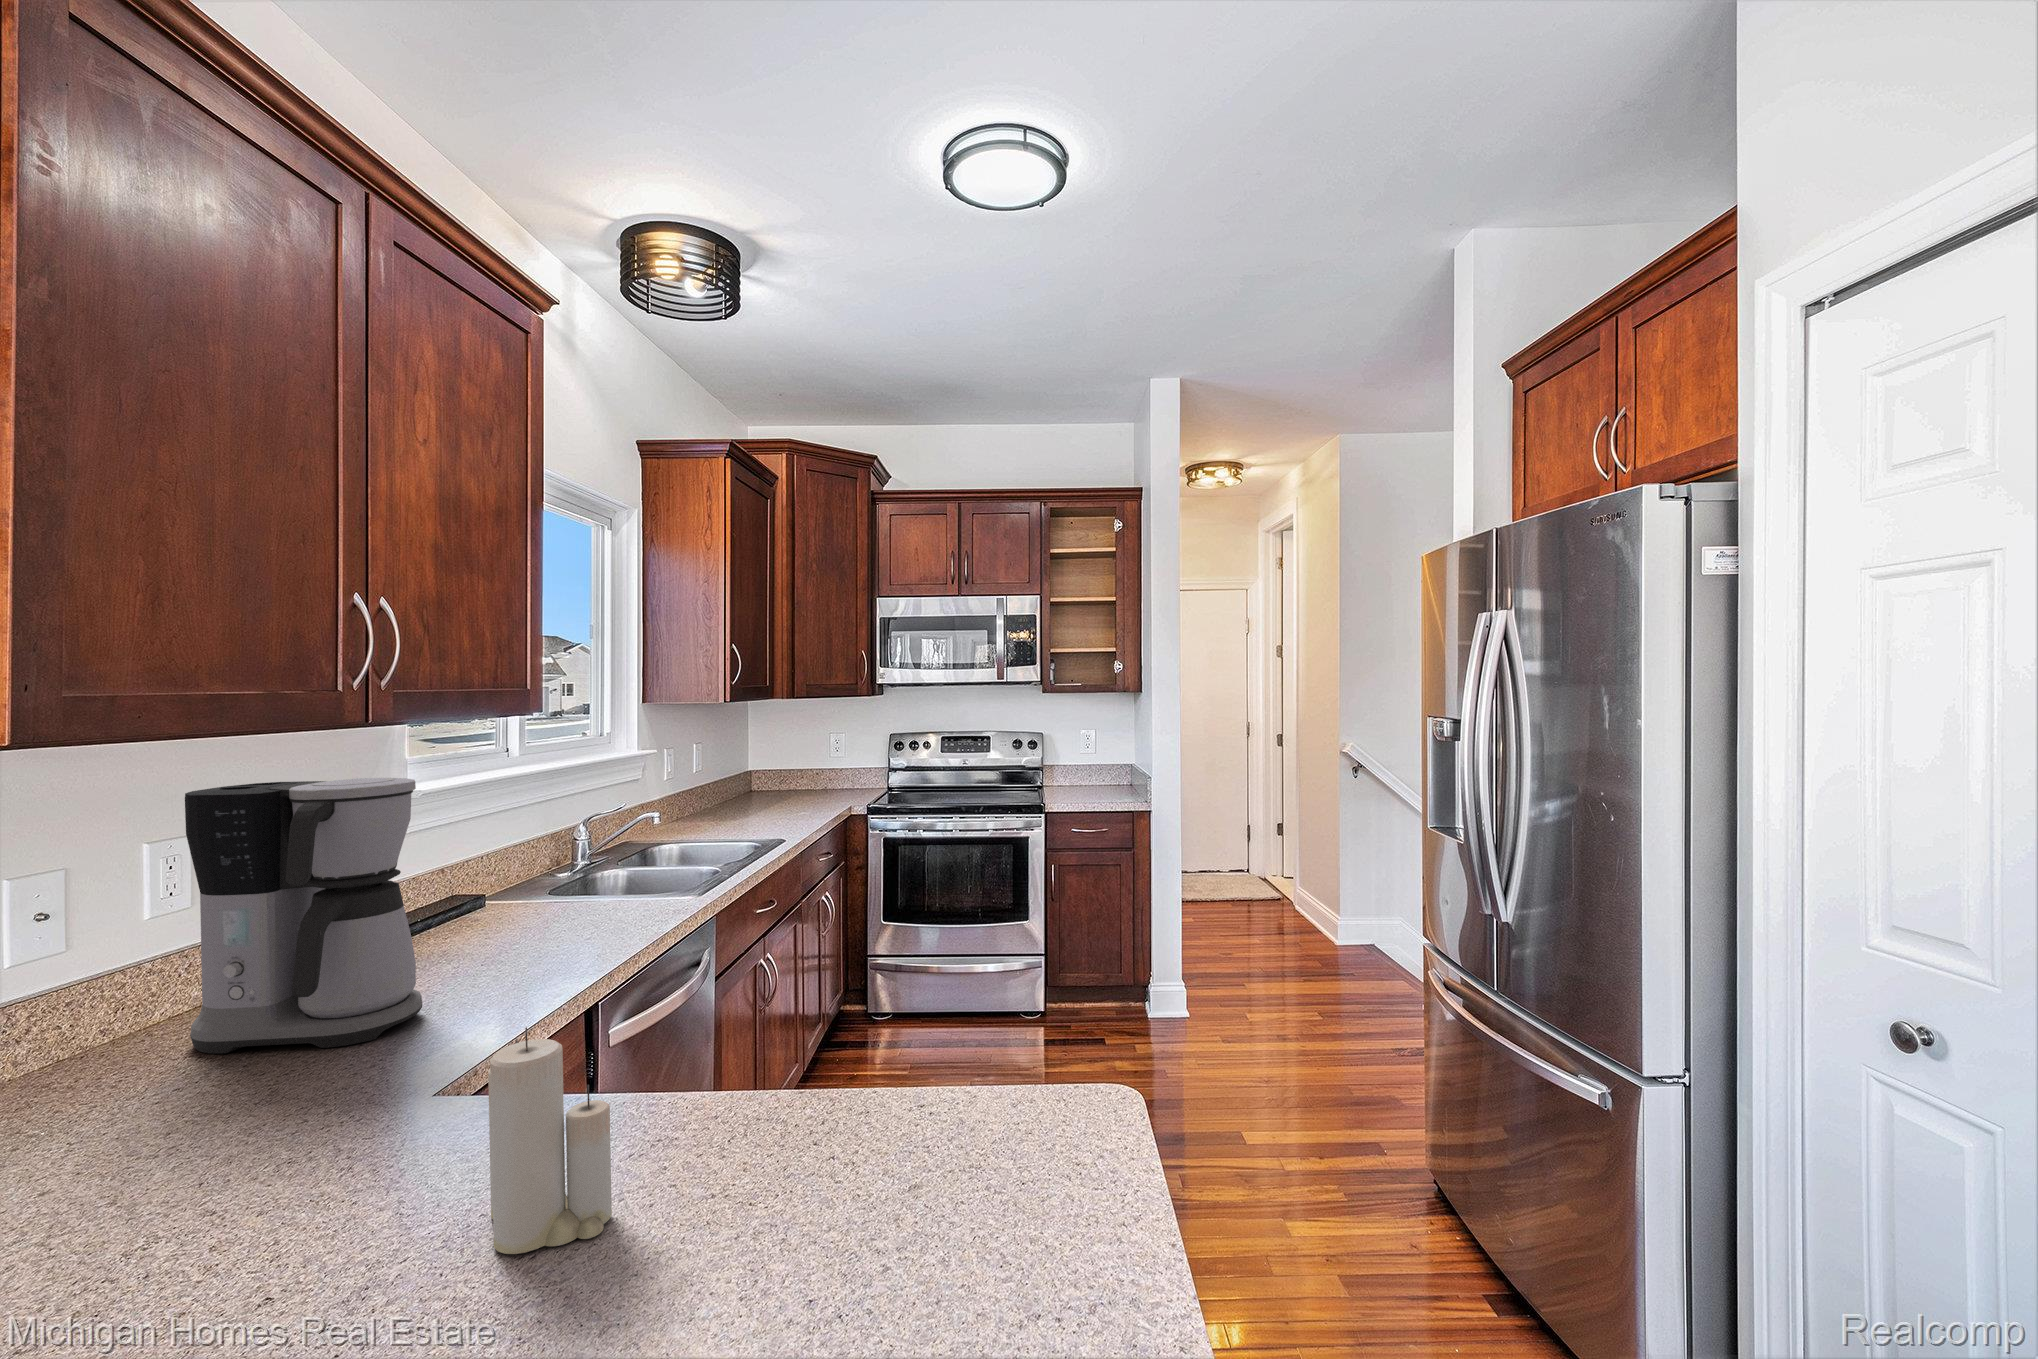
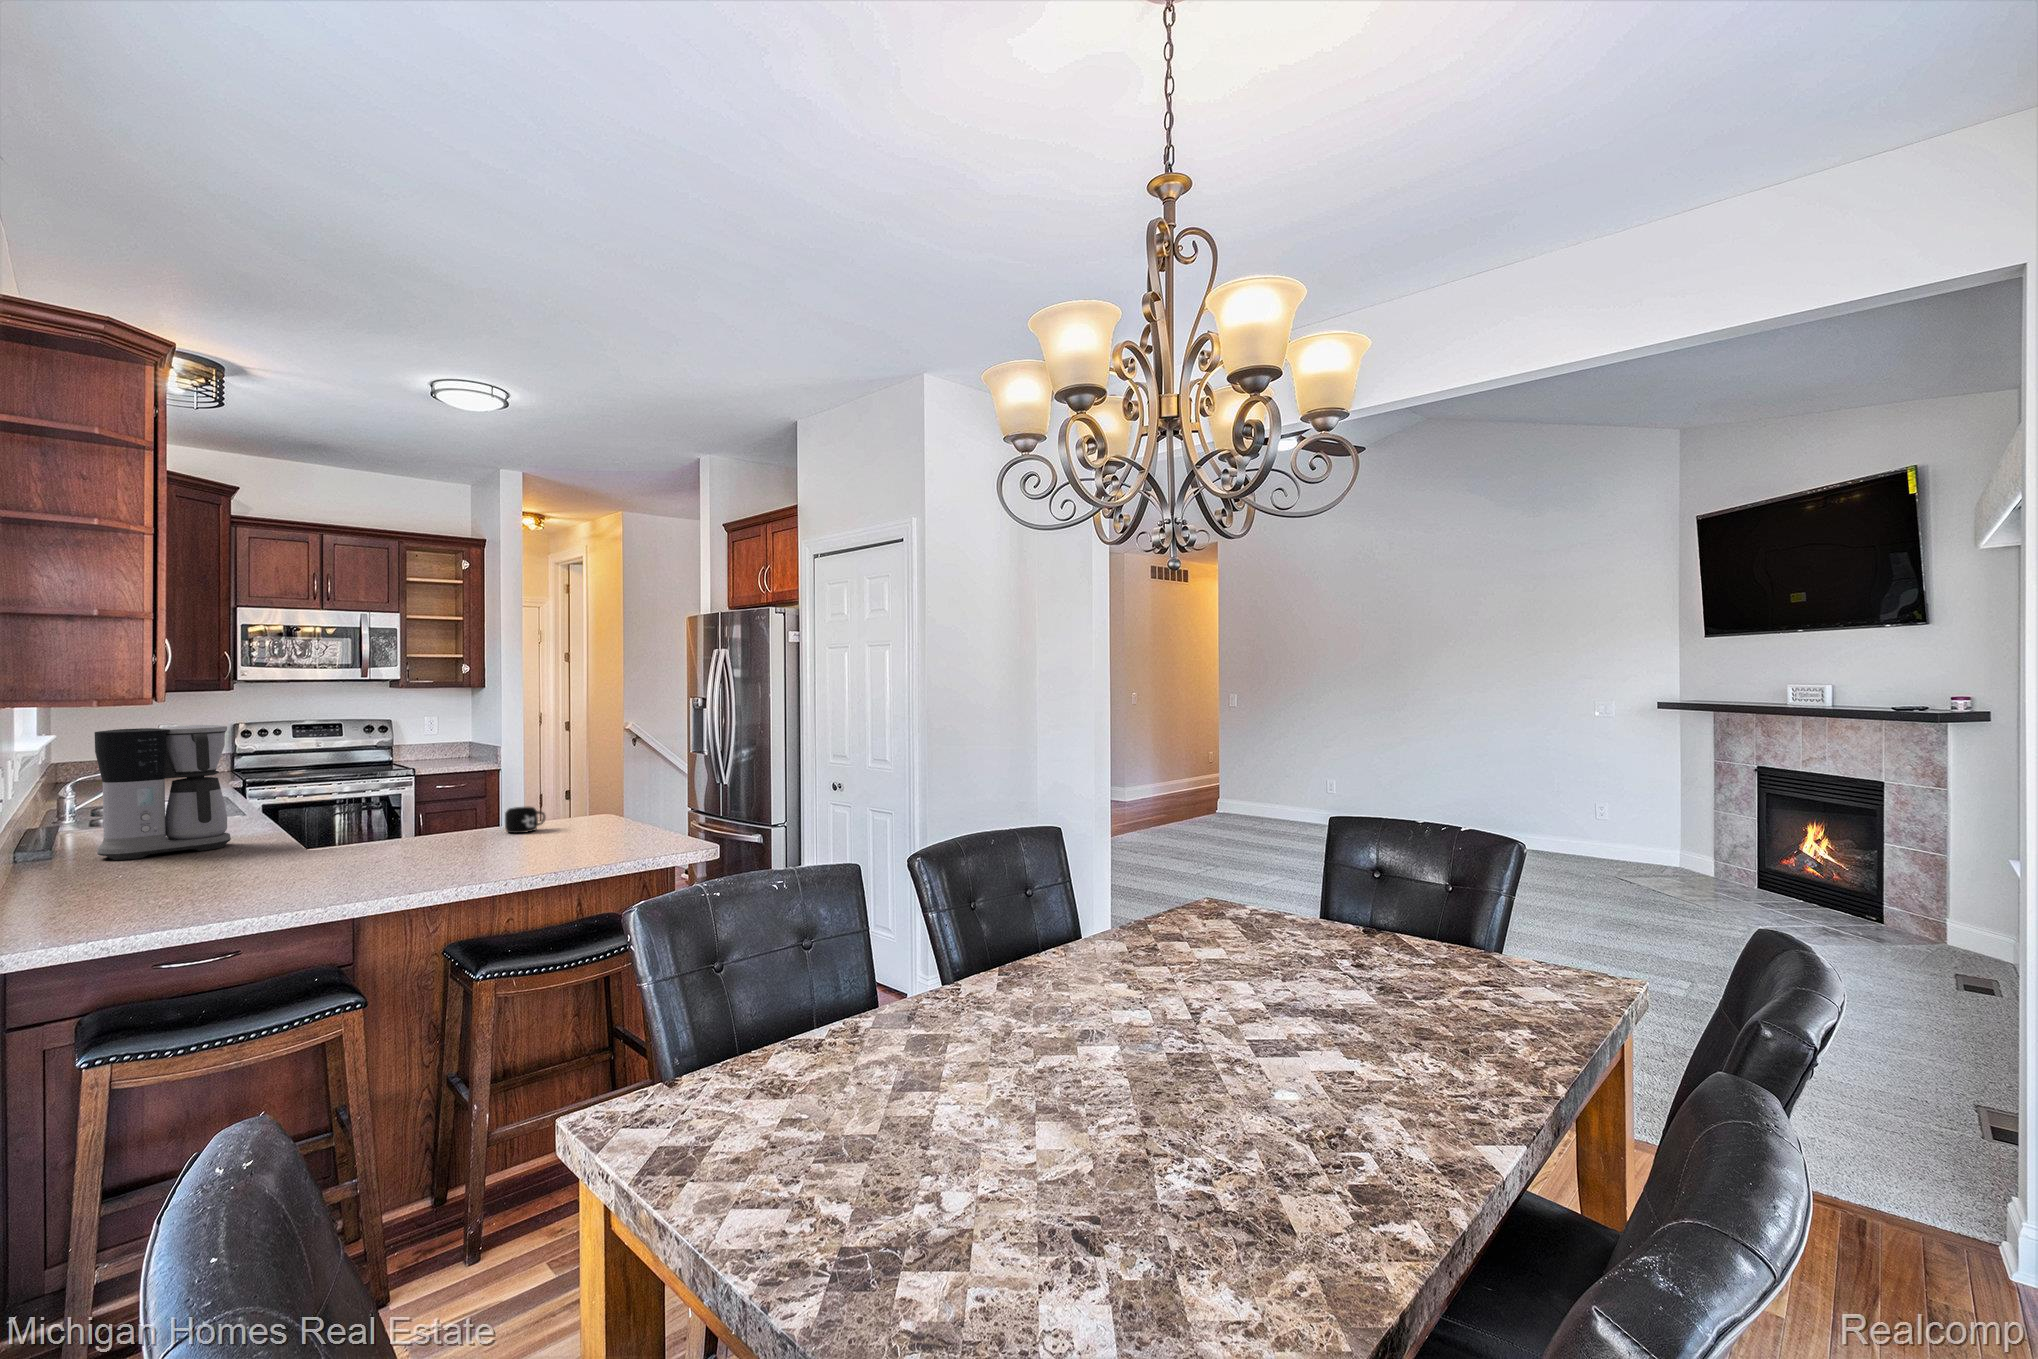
candle: present [488,1027,612,1254] -> none [421,781,472,845]
mug: none [752,1092,881,1207] -> present [505,807,545,833]

